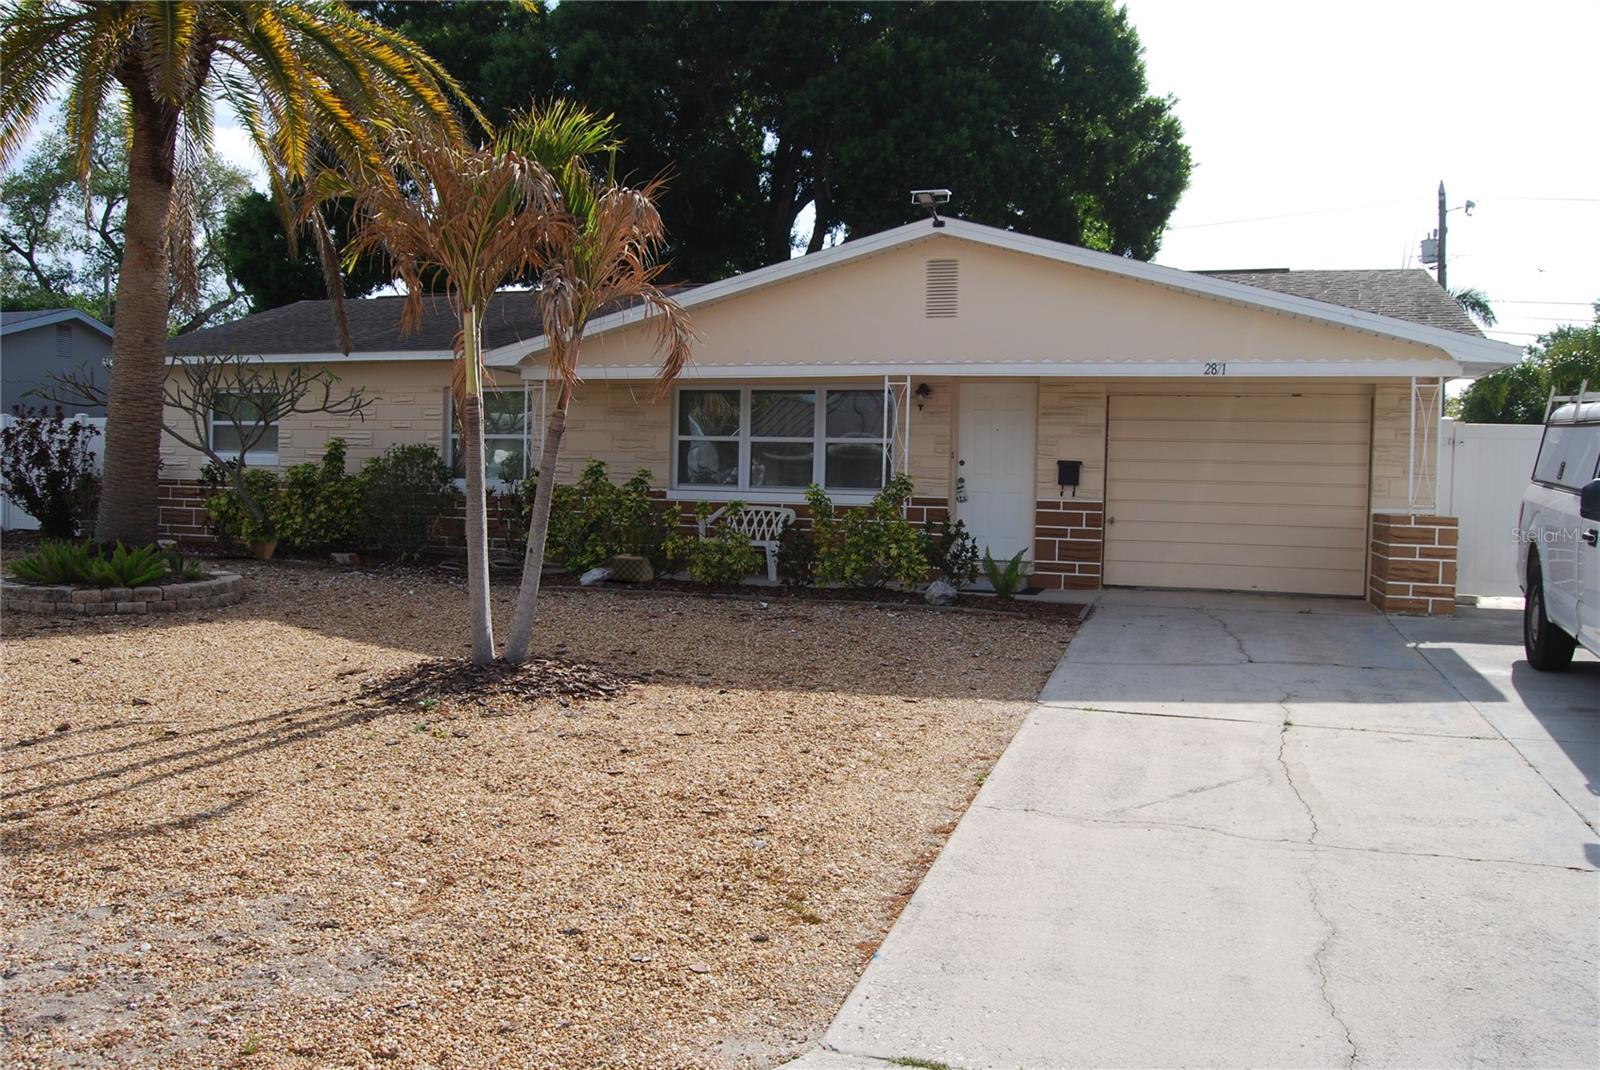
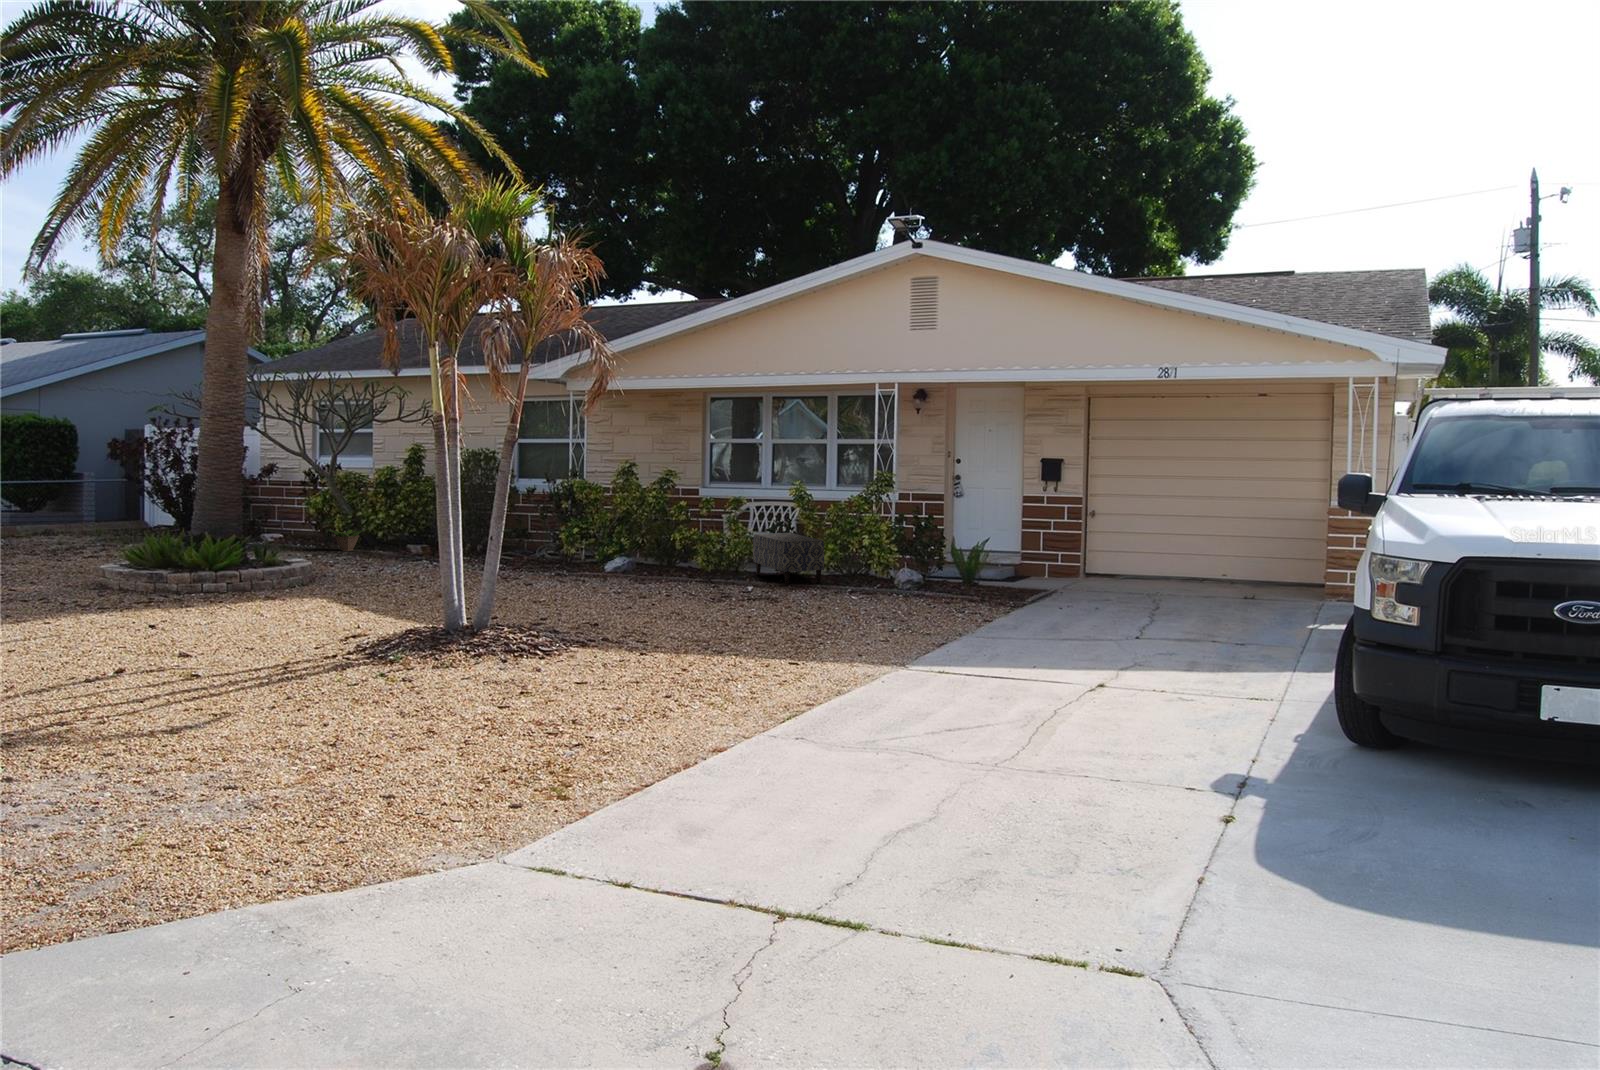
bench: none [753,540,841,598] -> present [753,533,824,585]
storage box: present [613,554,653,582] -> none [633,546,670,571]

